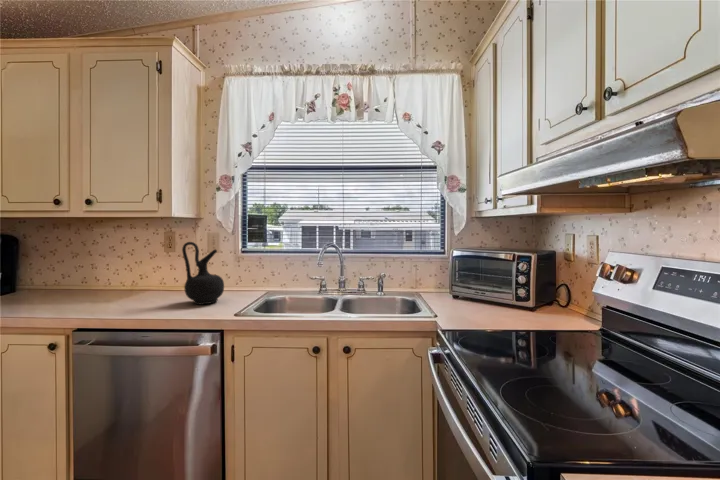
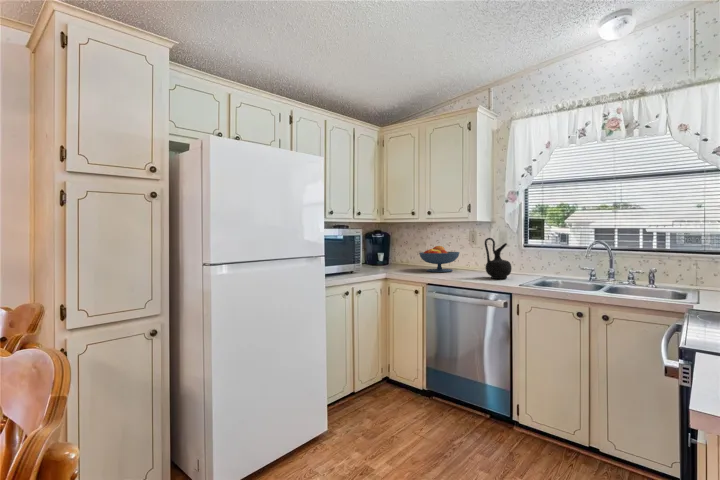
fruit bowl: none [68,254,146,299] -> present [419,246,459,272]

